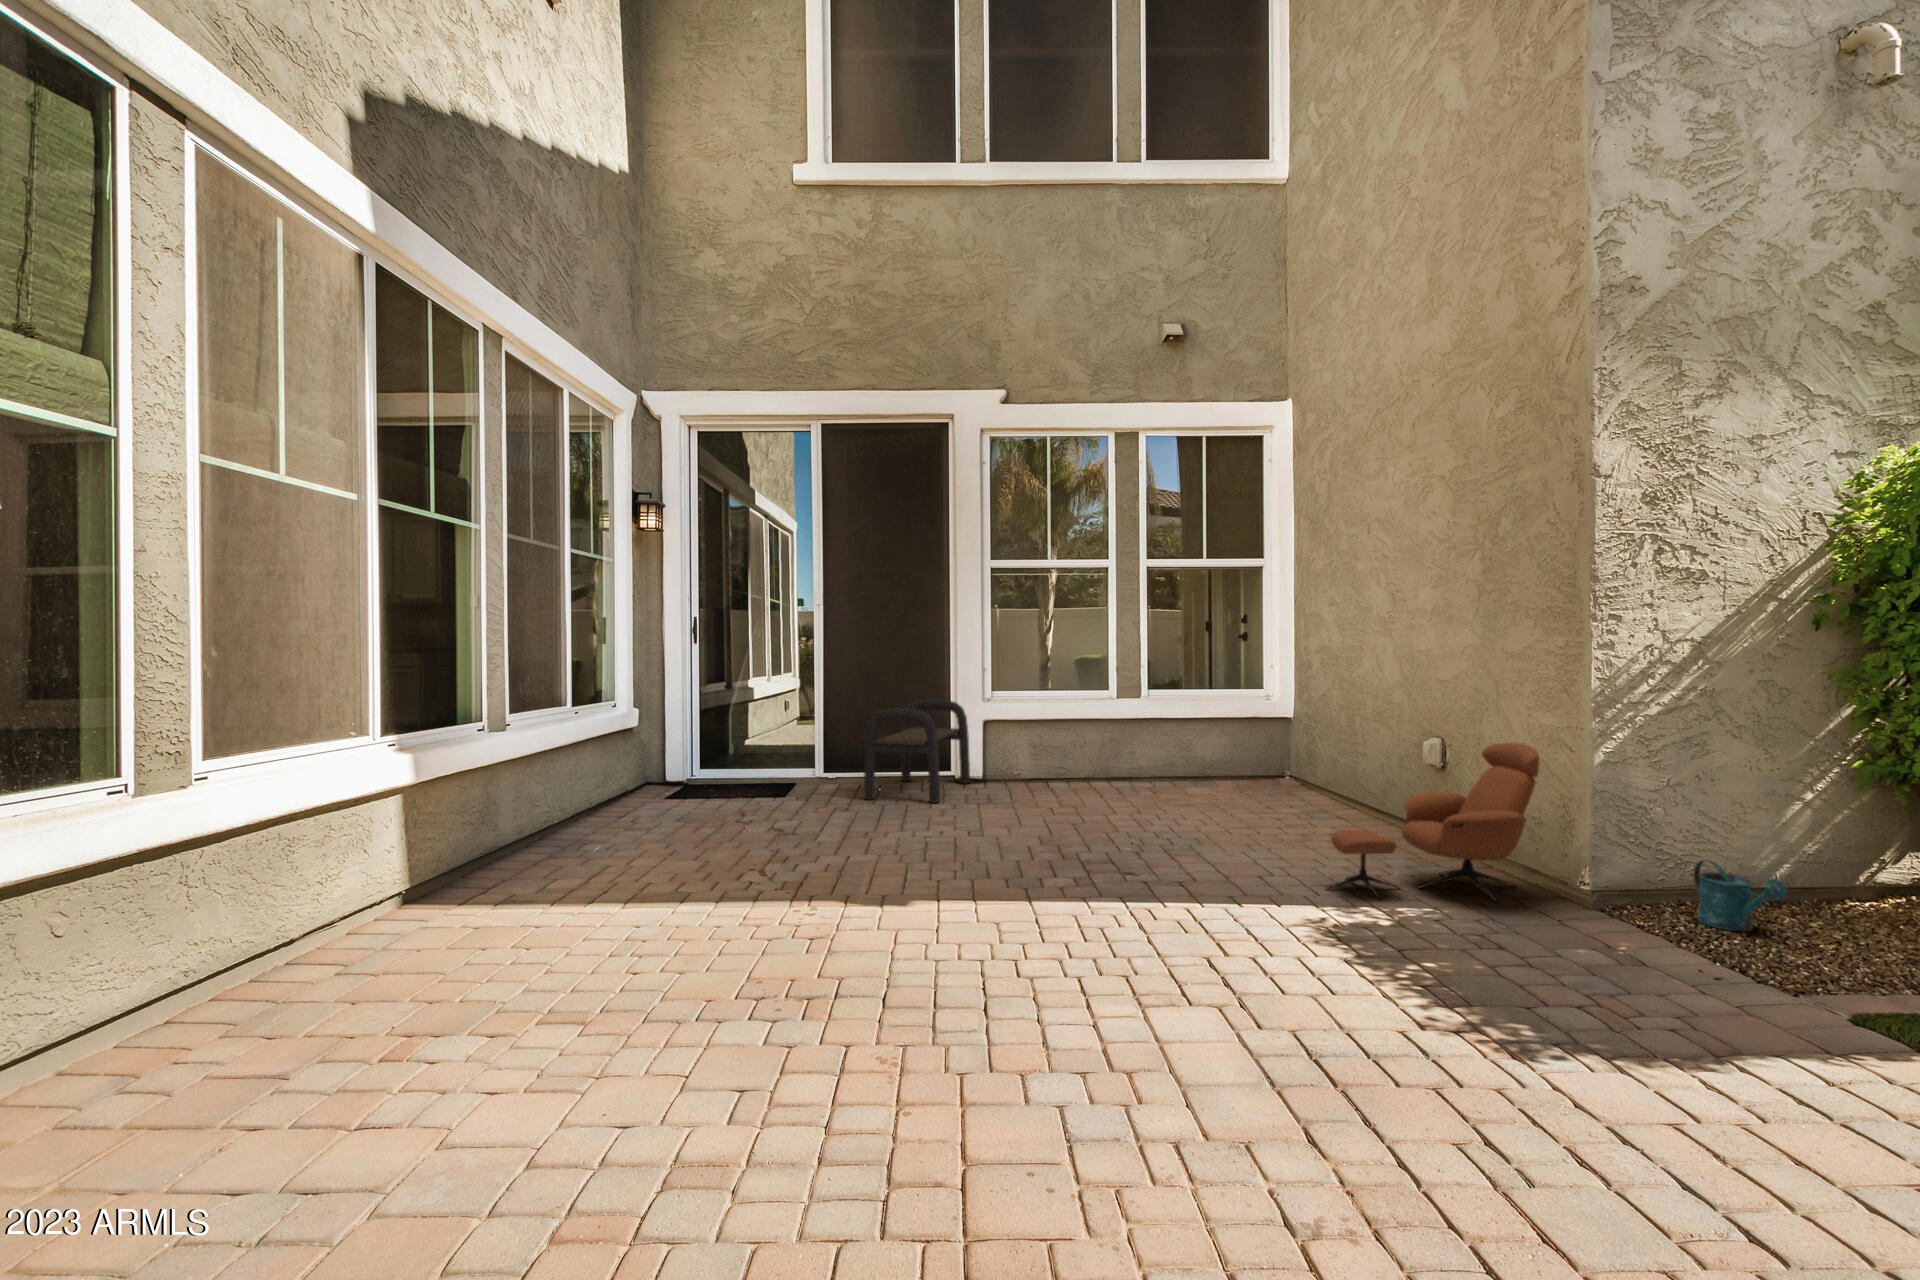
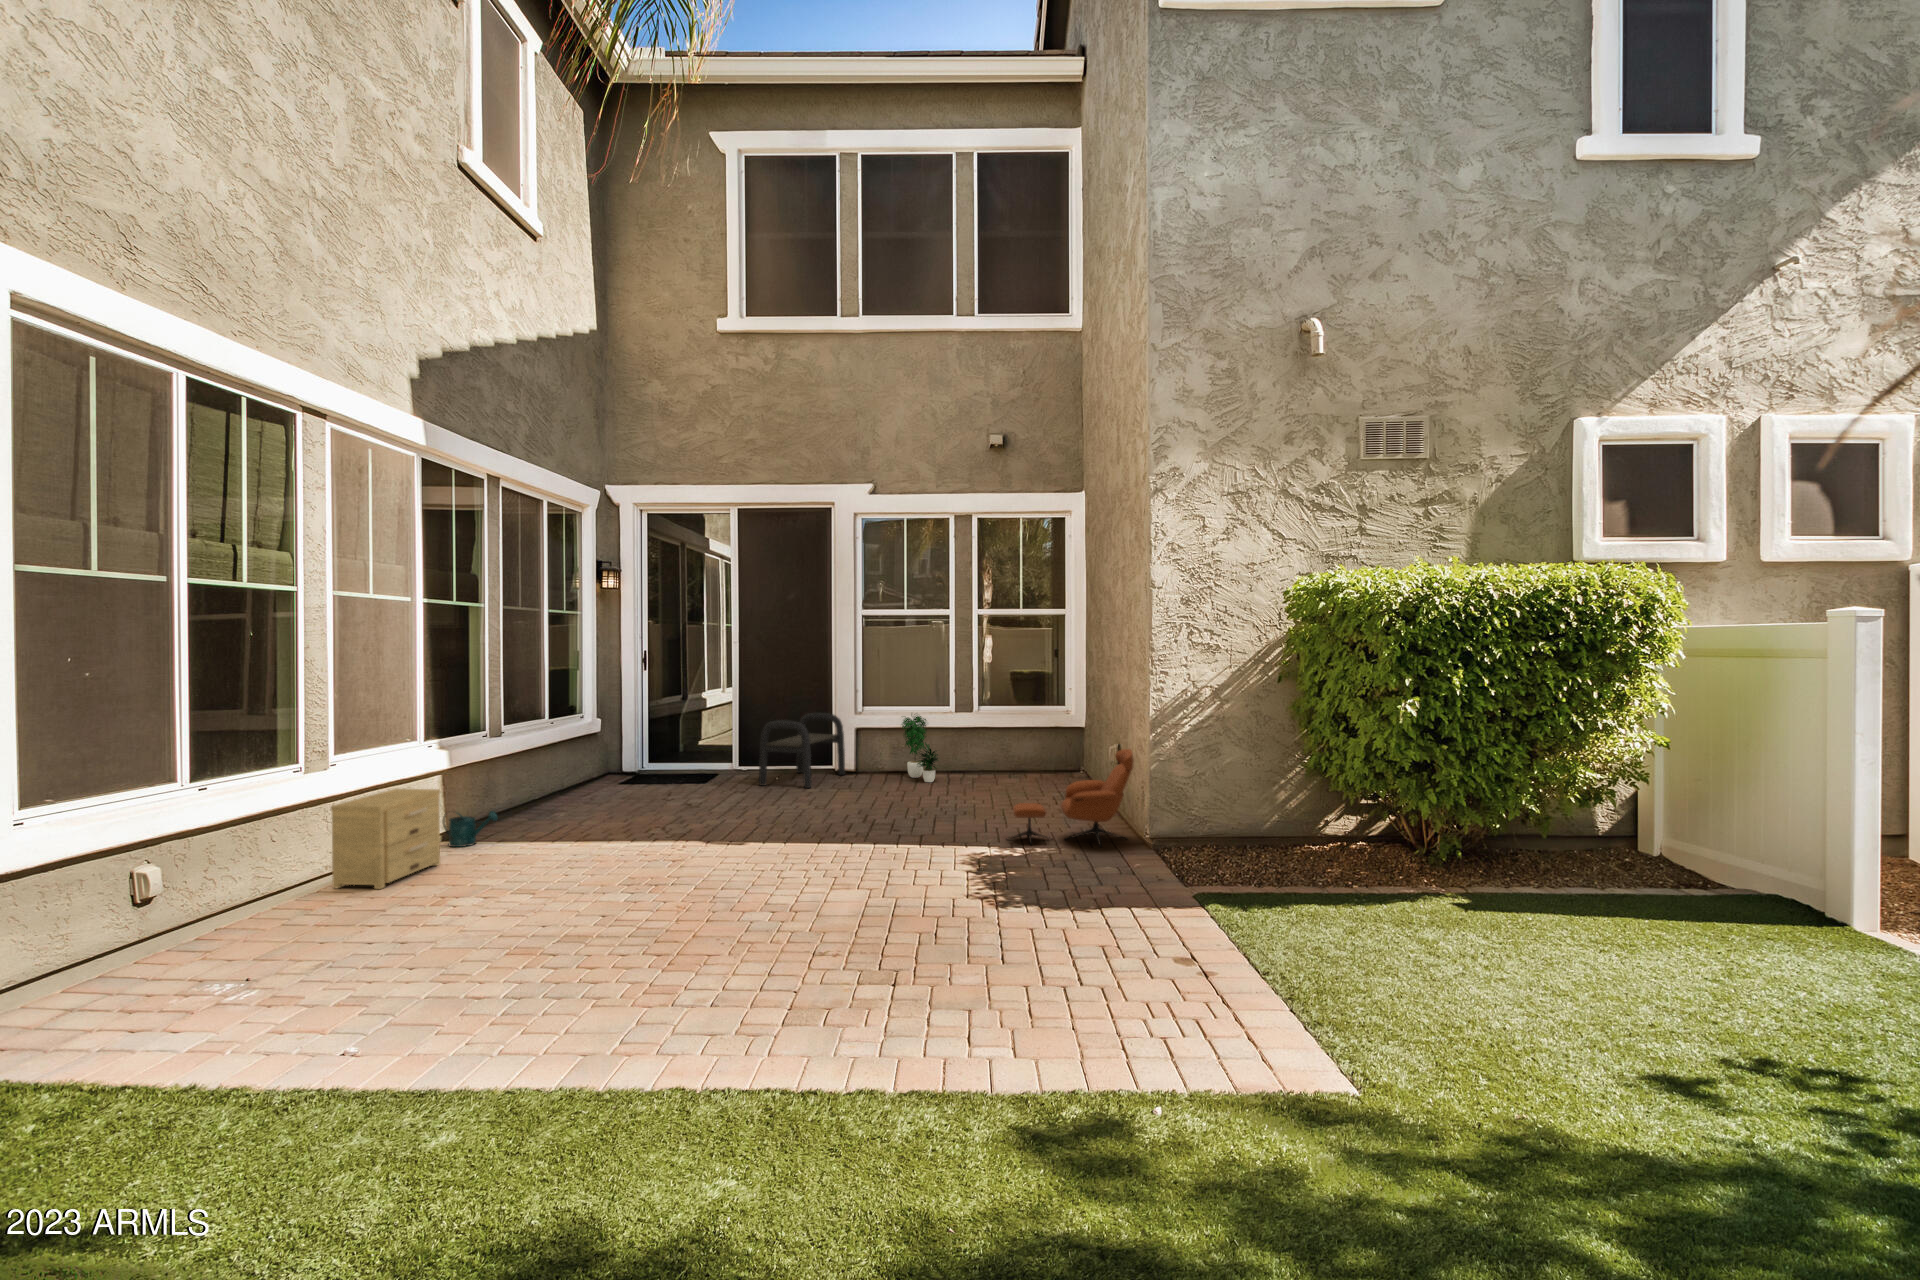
potted plant: none [1047,695,1114,793] -> present [902,716,939,782]
side table: none [190,820,406,1018] -> present [331,789,440,889]
watering can: present [1694,860,1787,931] -> present [443,811,497,847]

